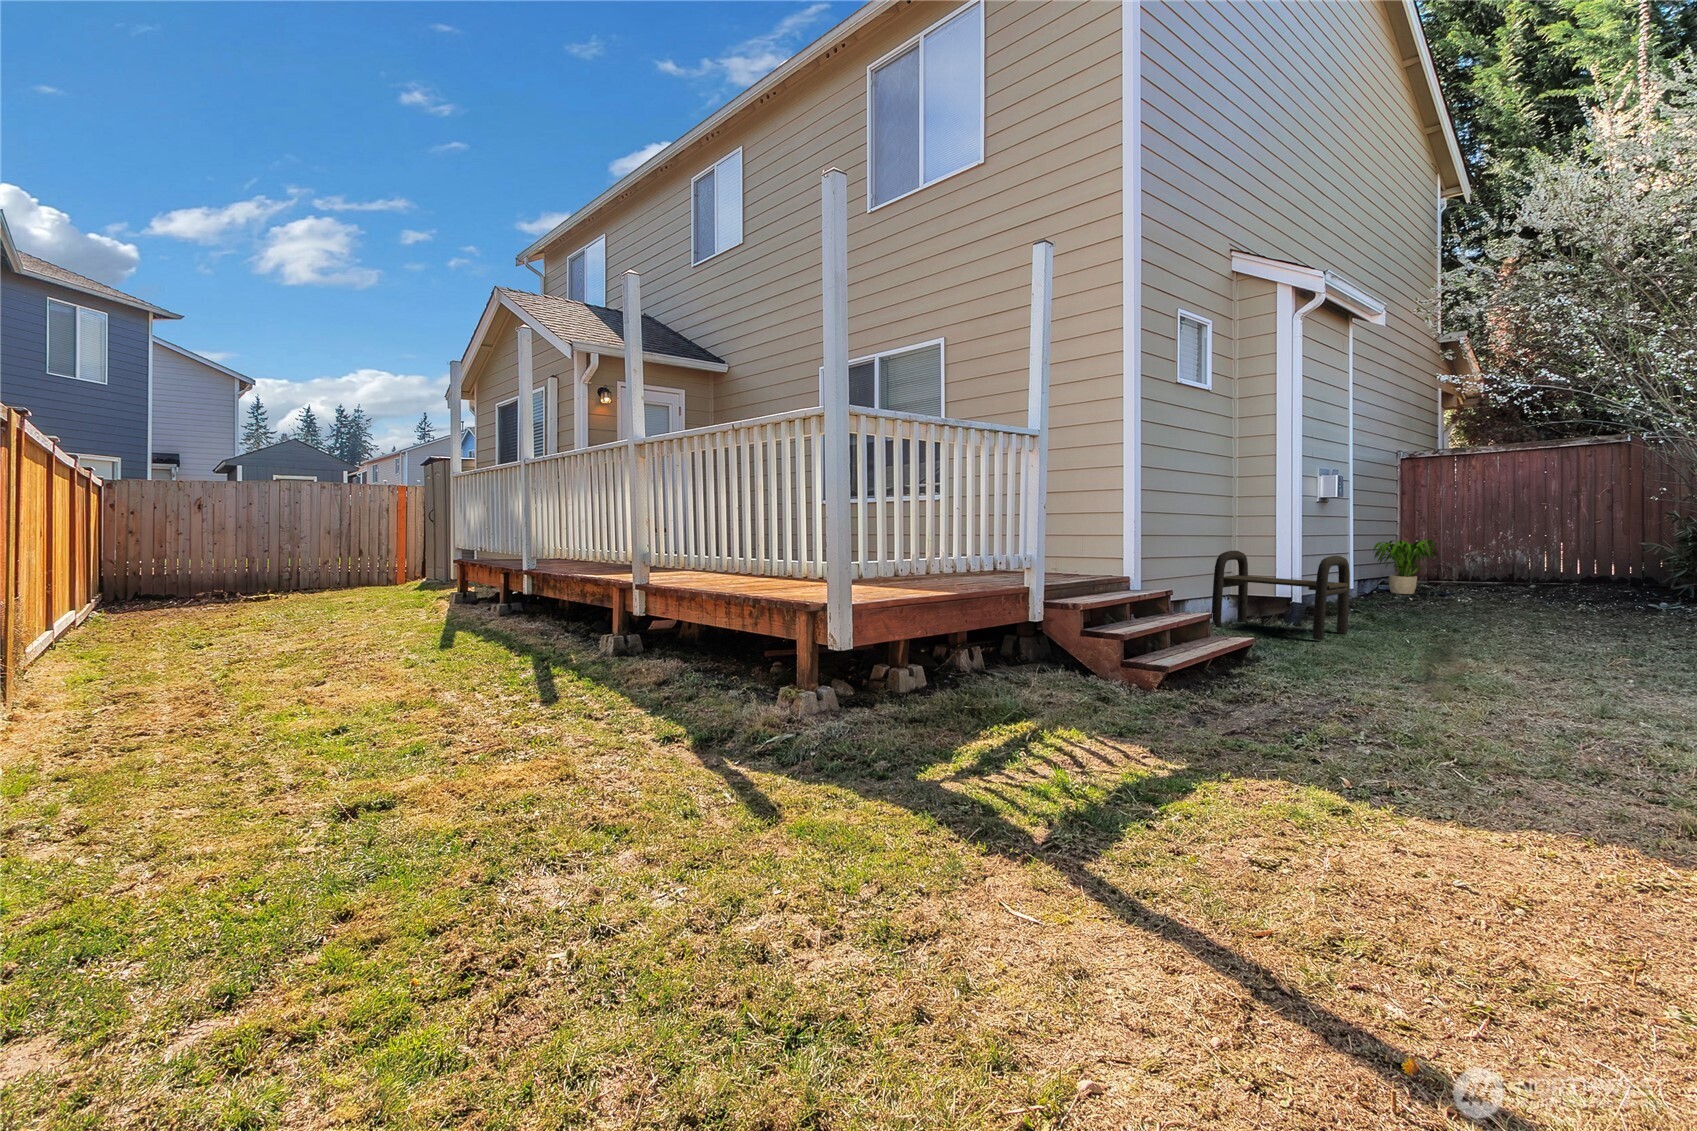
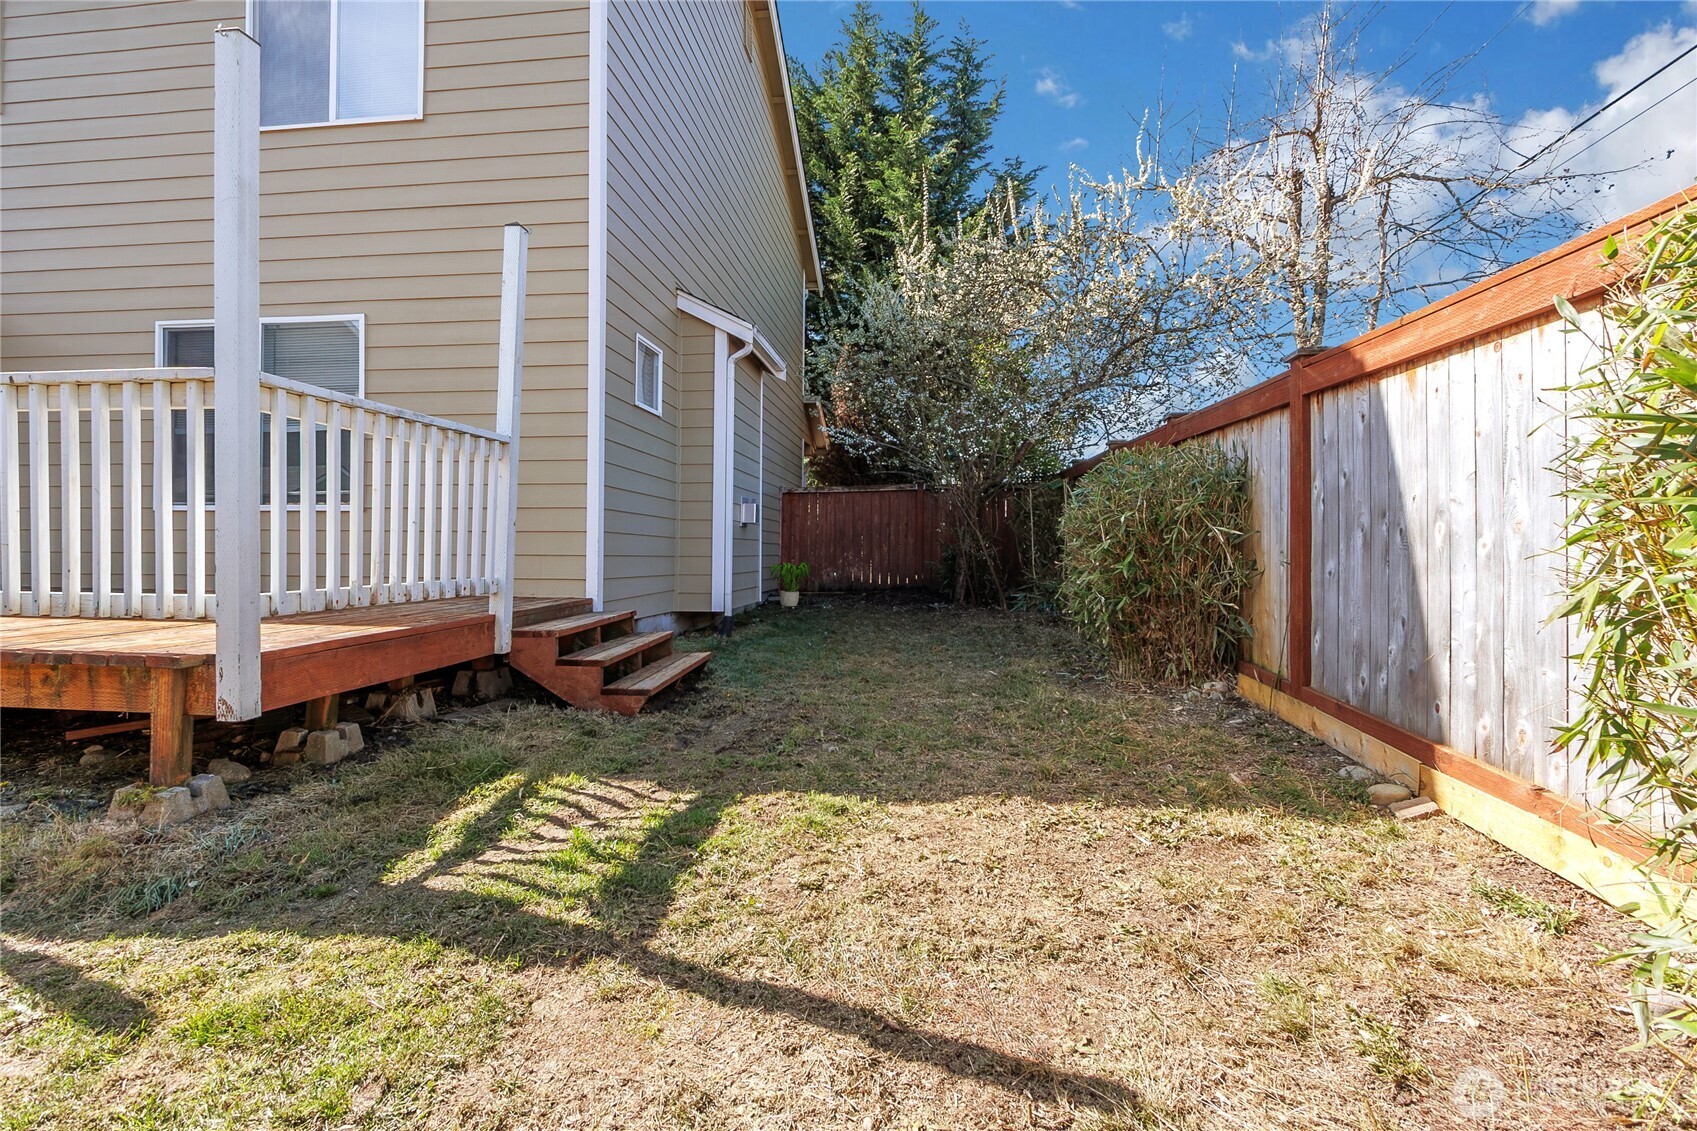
bench: present [1212,551,1350,640] -> none [660,571,770,650]

